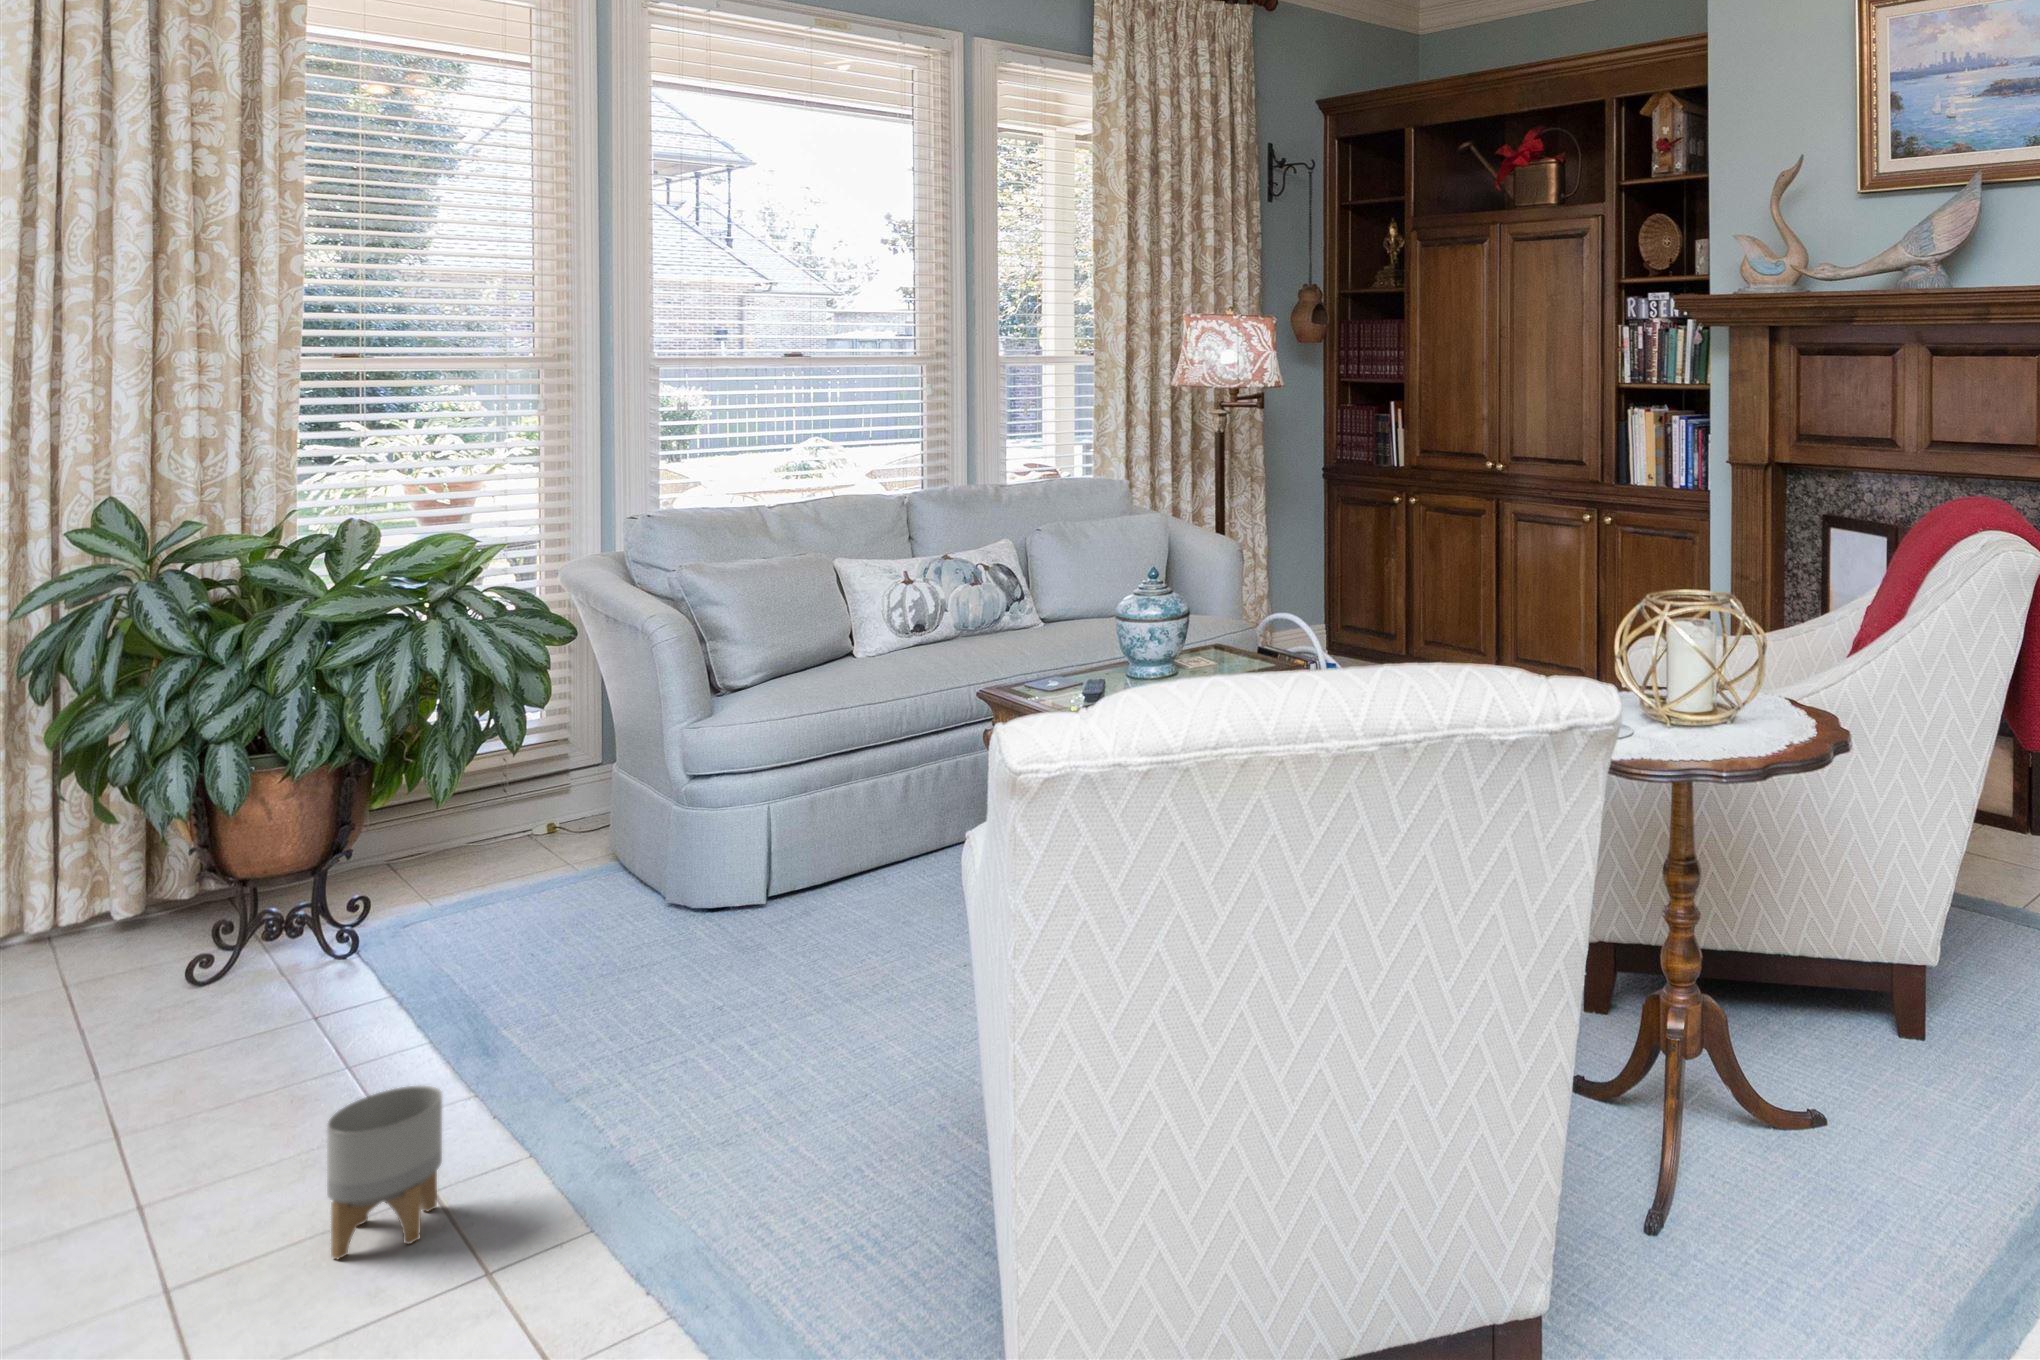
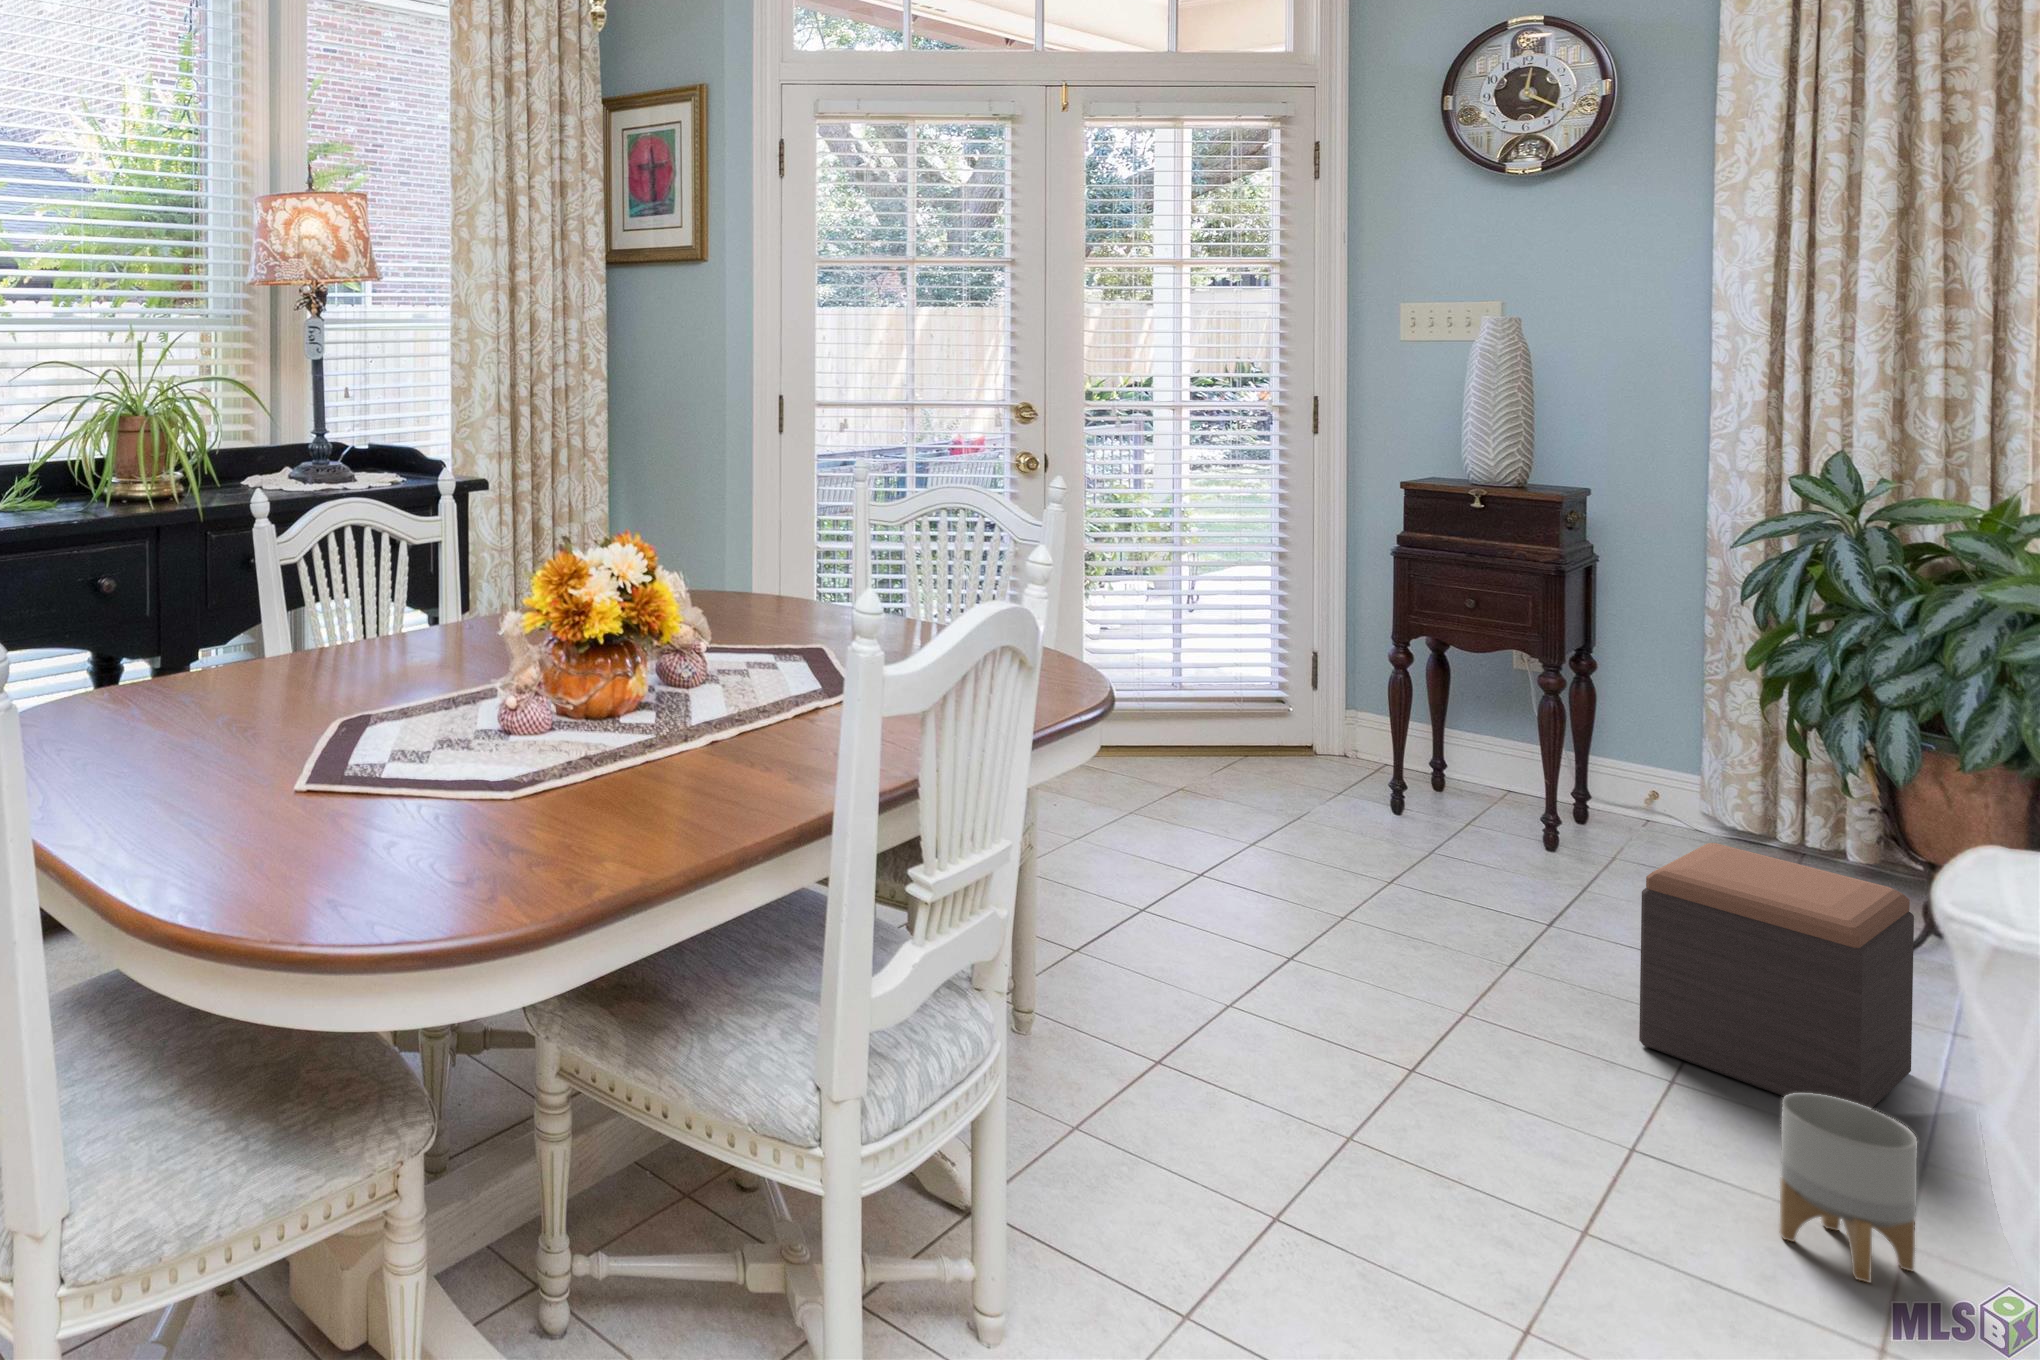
footstool: none [65,904,309,1198] -> present [1639,843,1914,1109]

